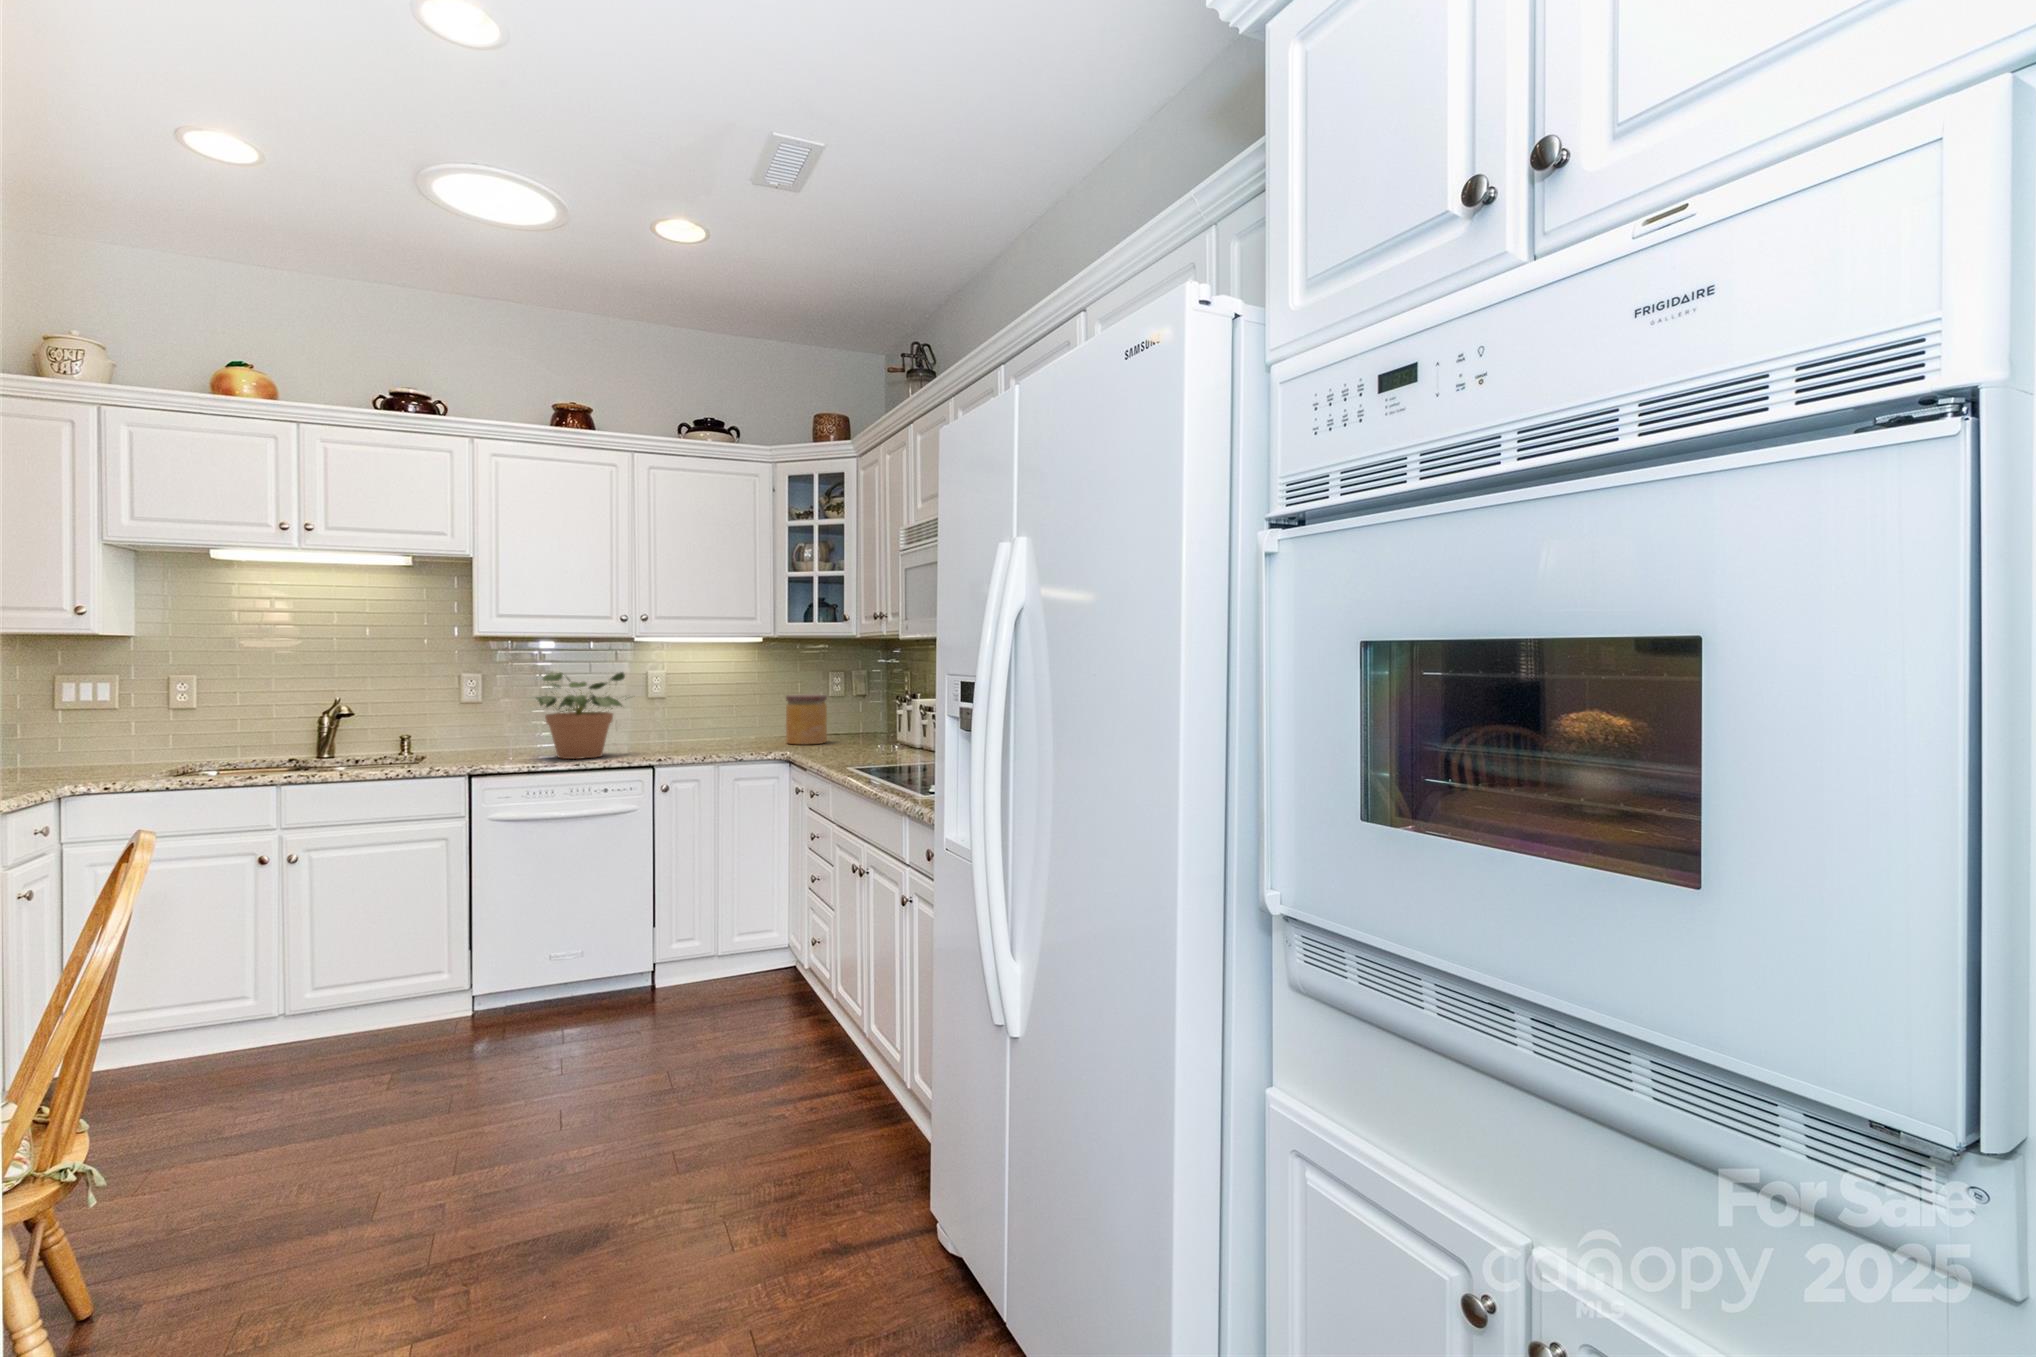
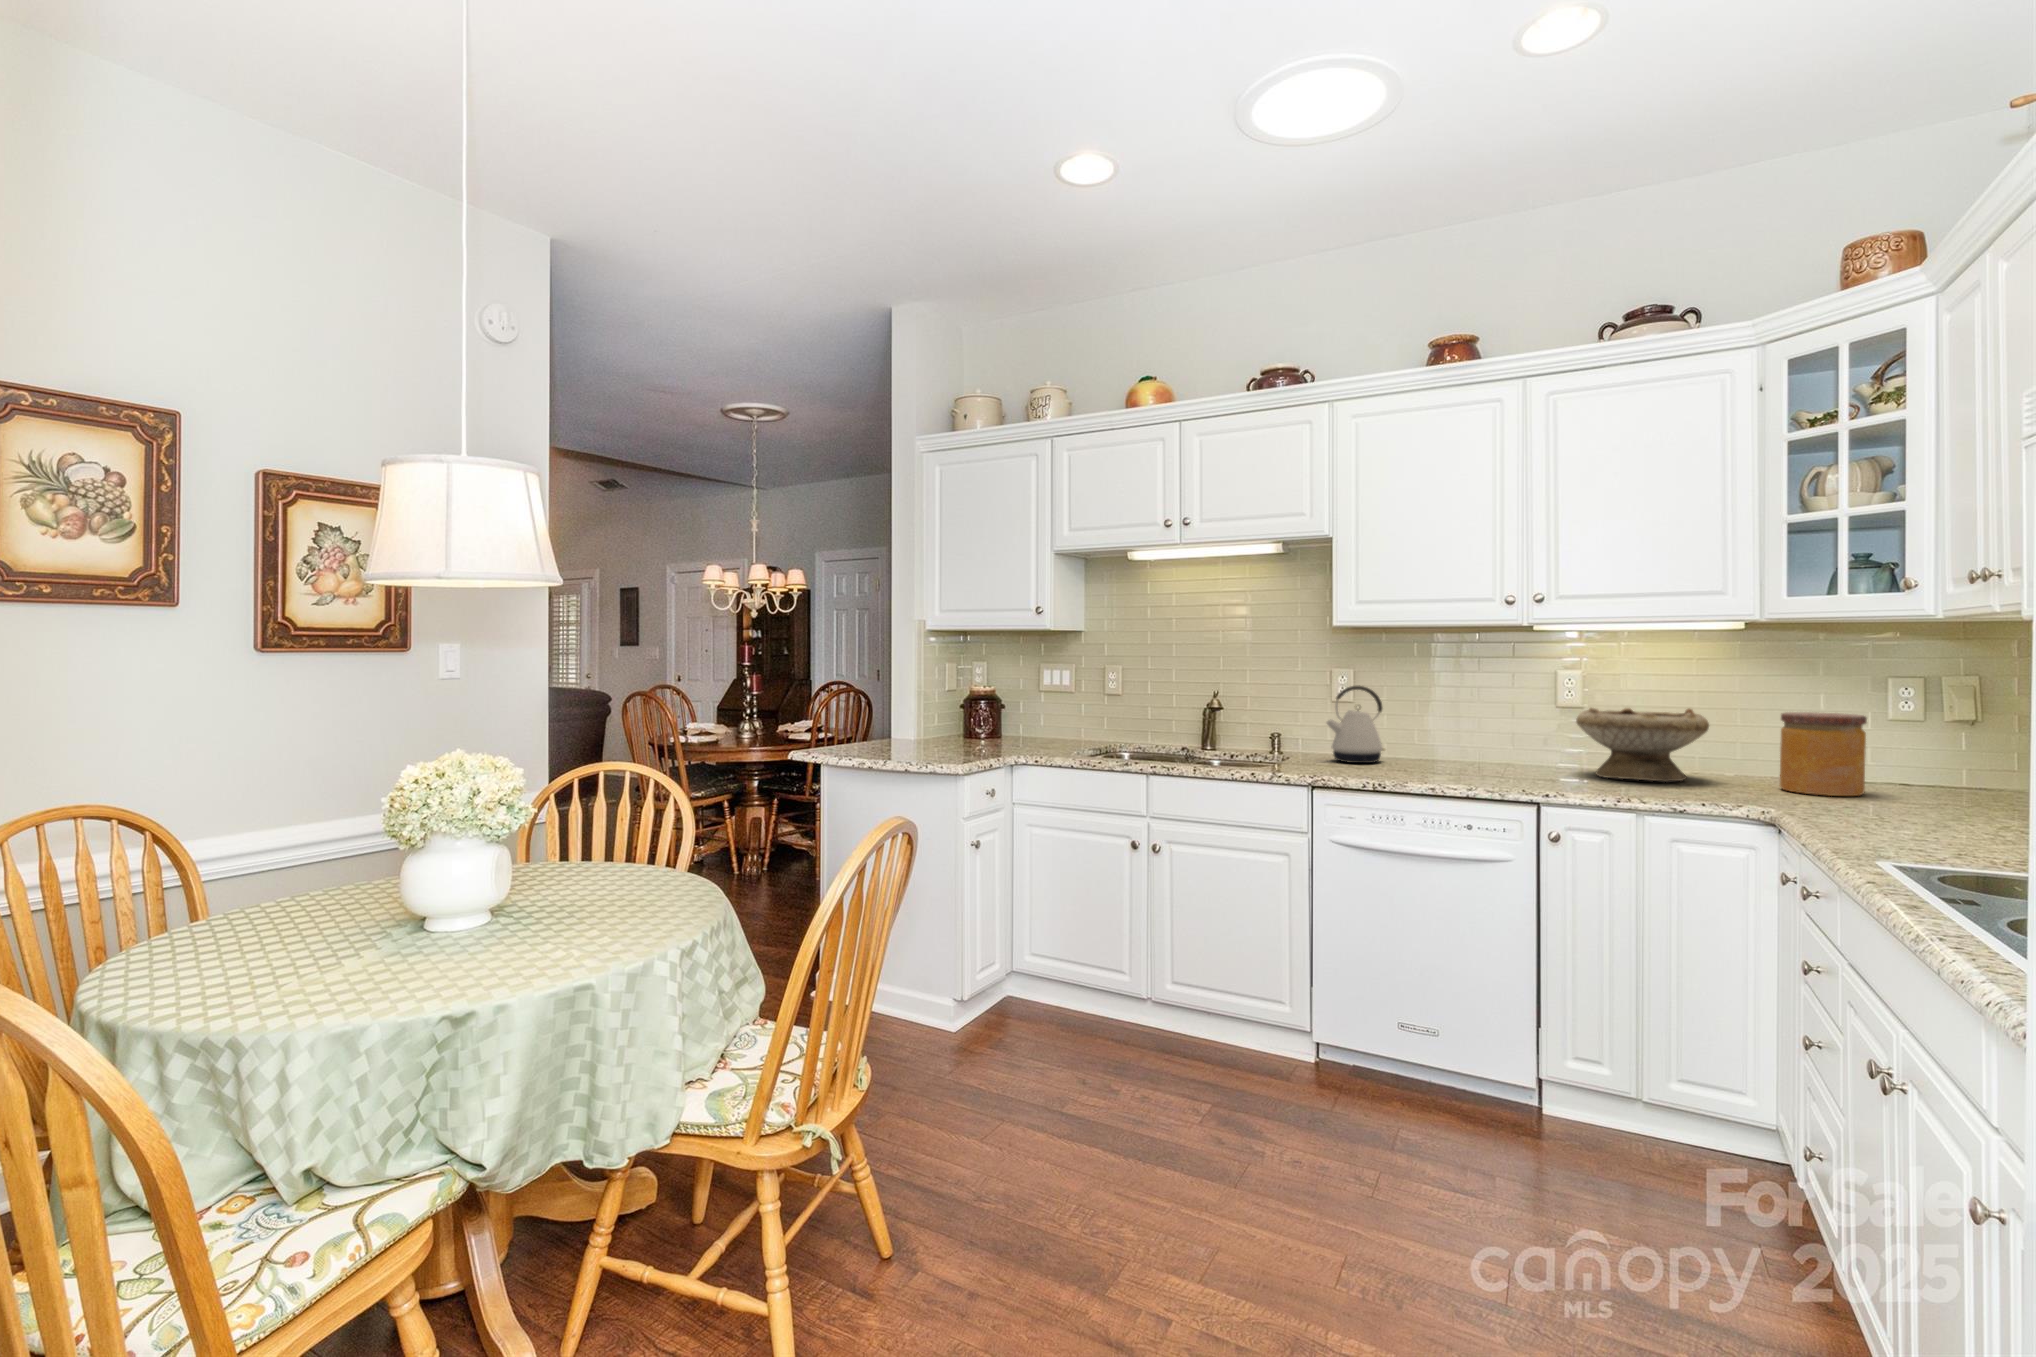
potted plant: present [536,672,626,759] -> none [1391,669,1525,780]
kettle: none [464,687,518,755] -> present [1326,686,1386,763]
bowl: none [667,695,748,747] -> present [1576,708,1709,782]

